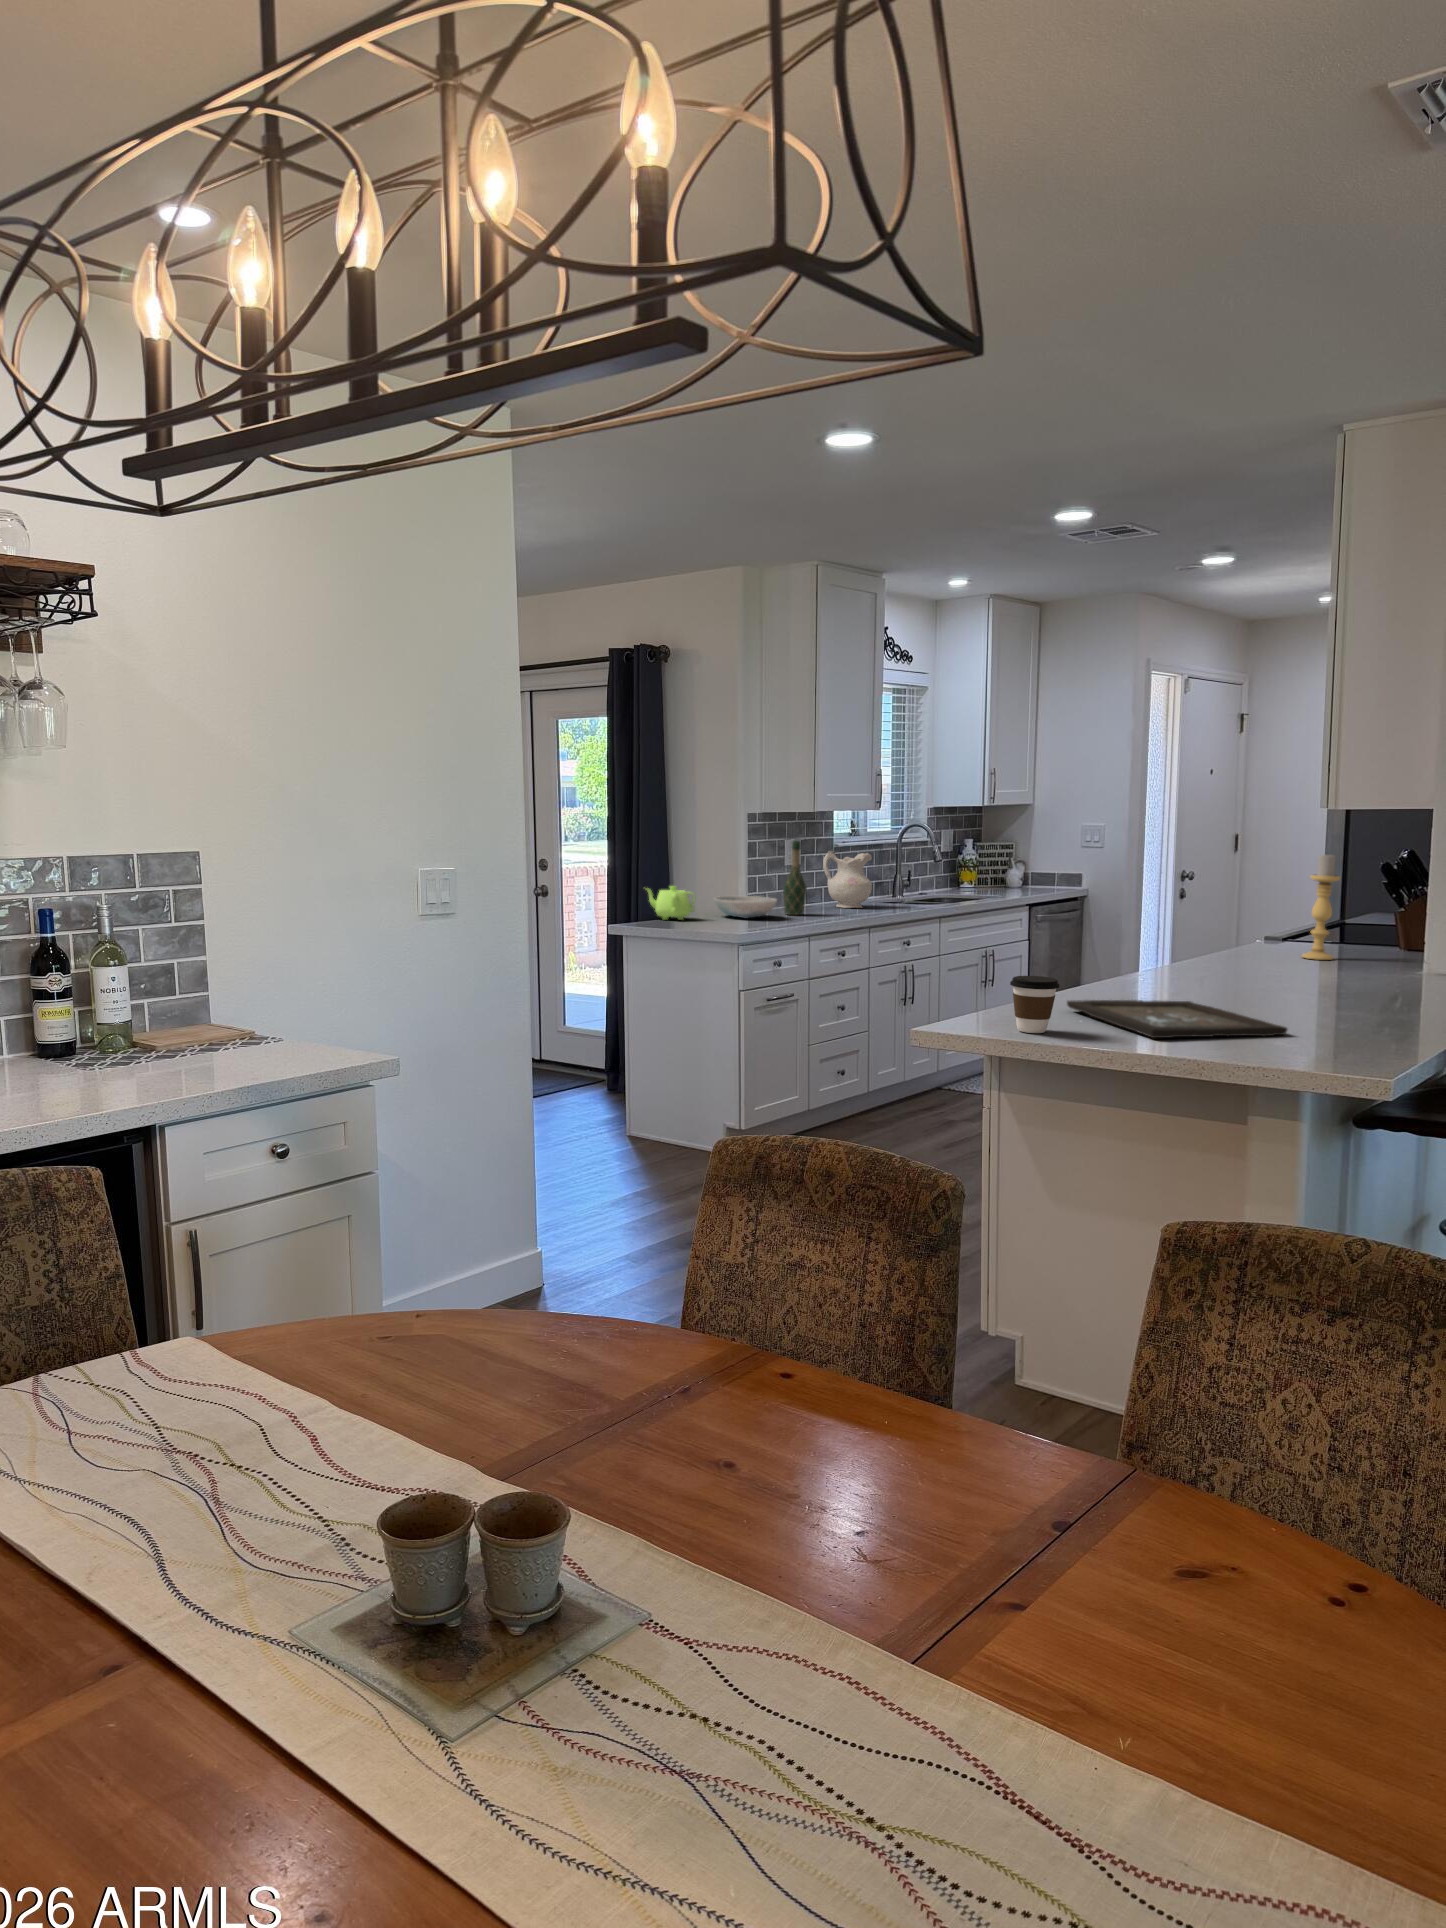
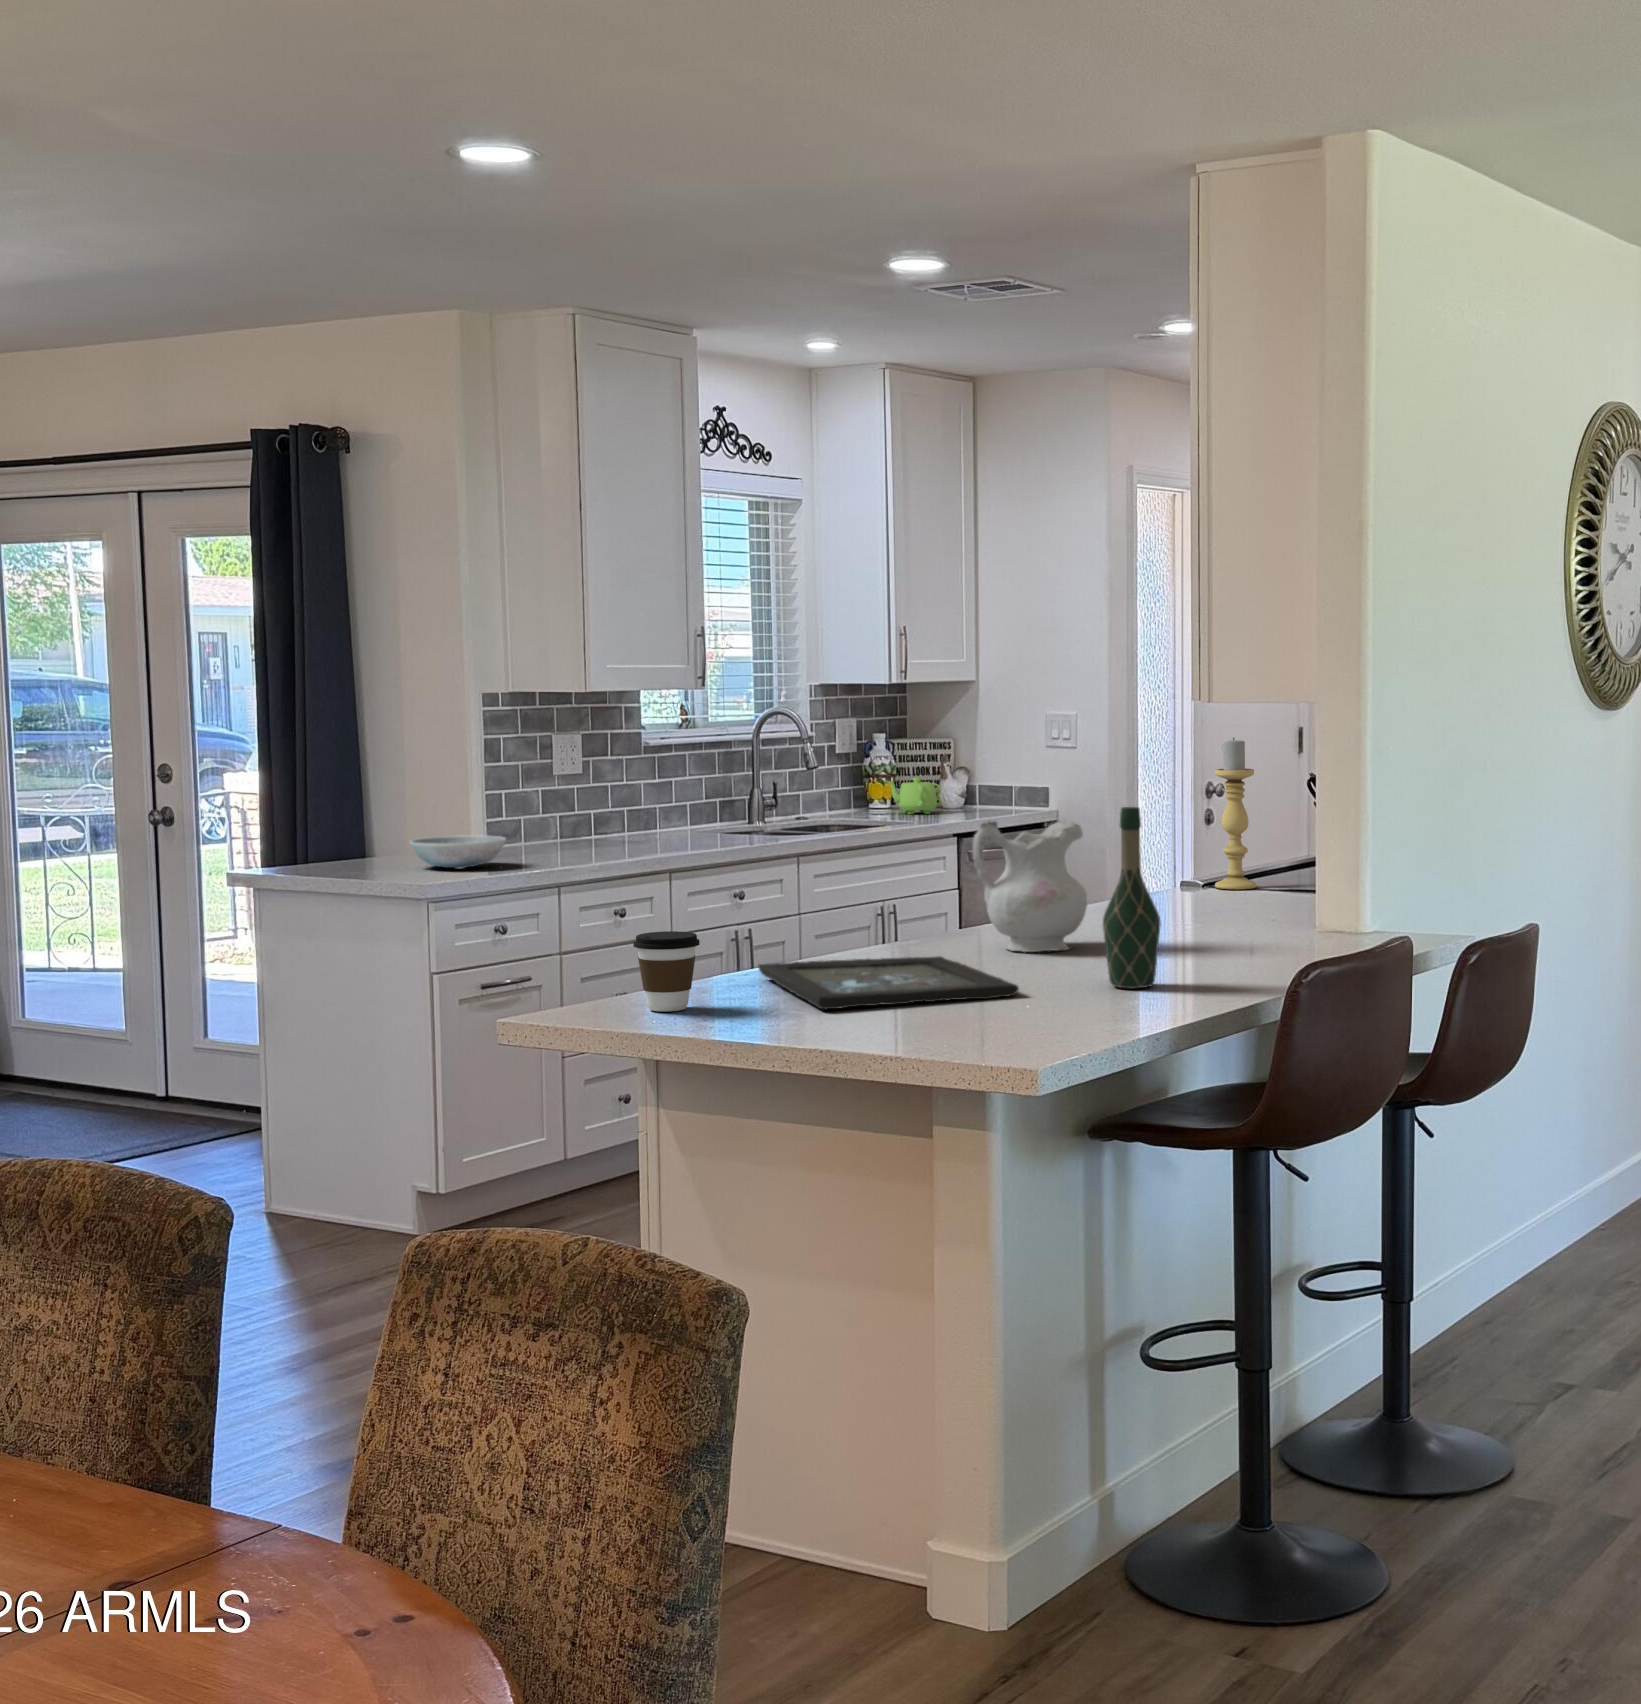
wine bottle: present [783,840,807,915] -> present [1103,807,1161,988]
ceramic pitcher: present [823,851,872,908] -> present [973,821,1087,952]
teapot: present [646,886,695,920] -> present [886,778,941,814]

